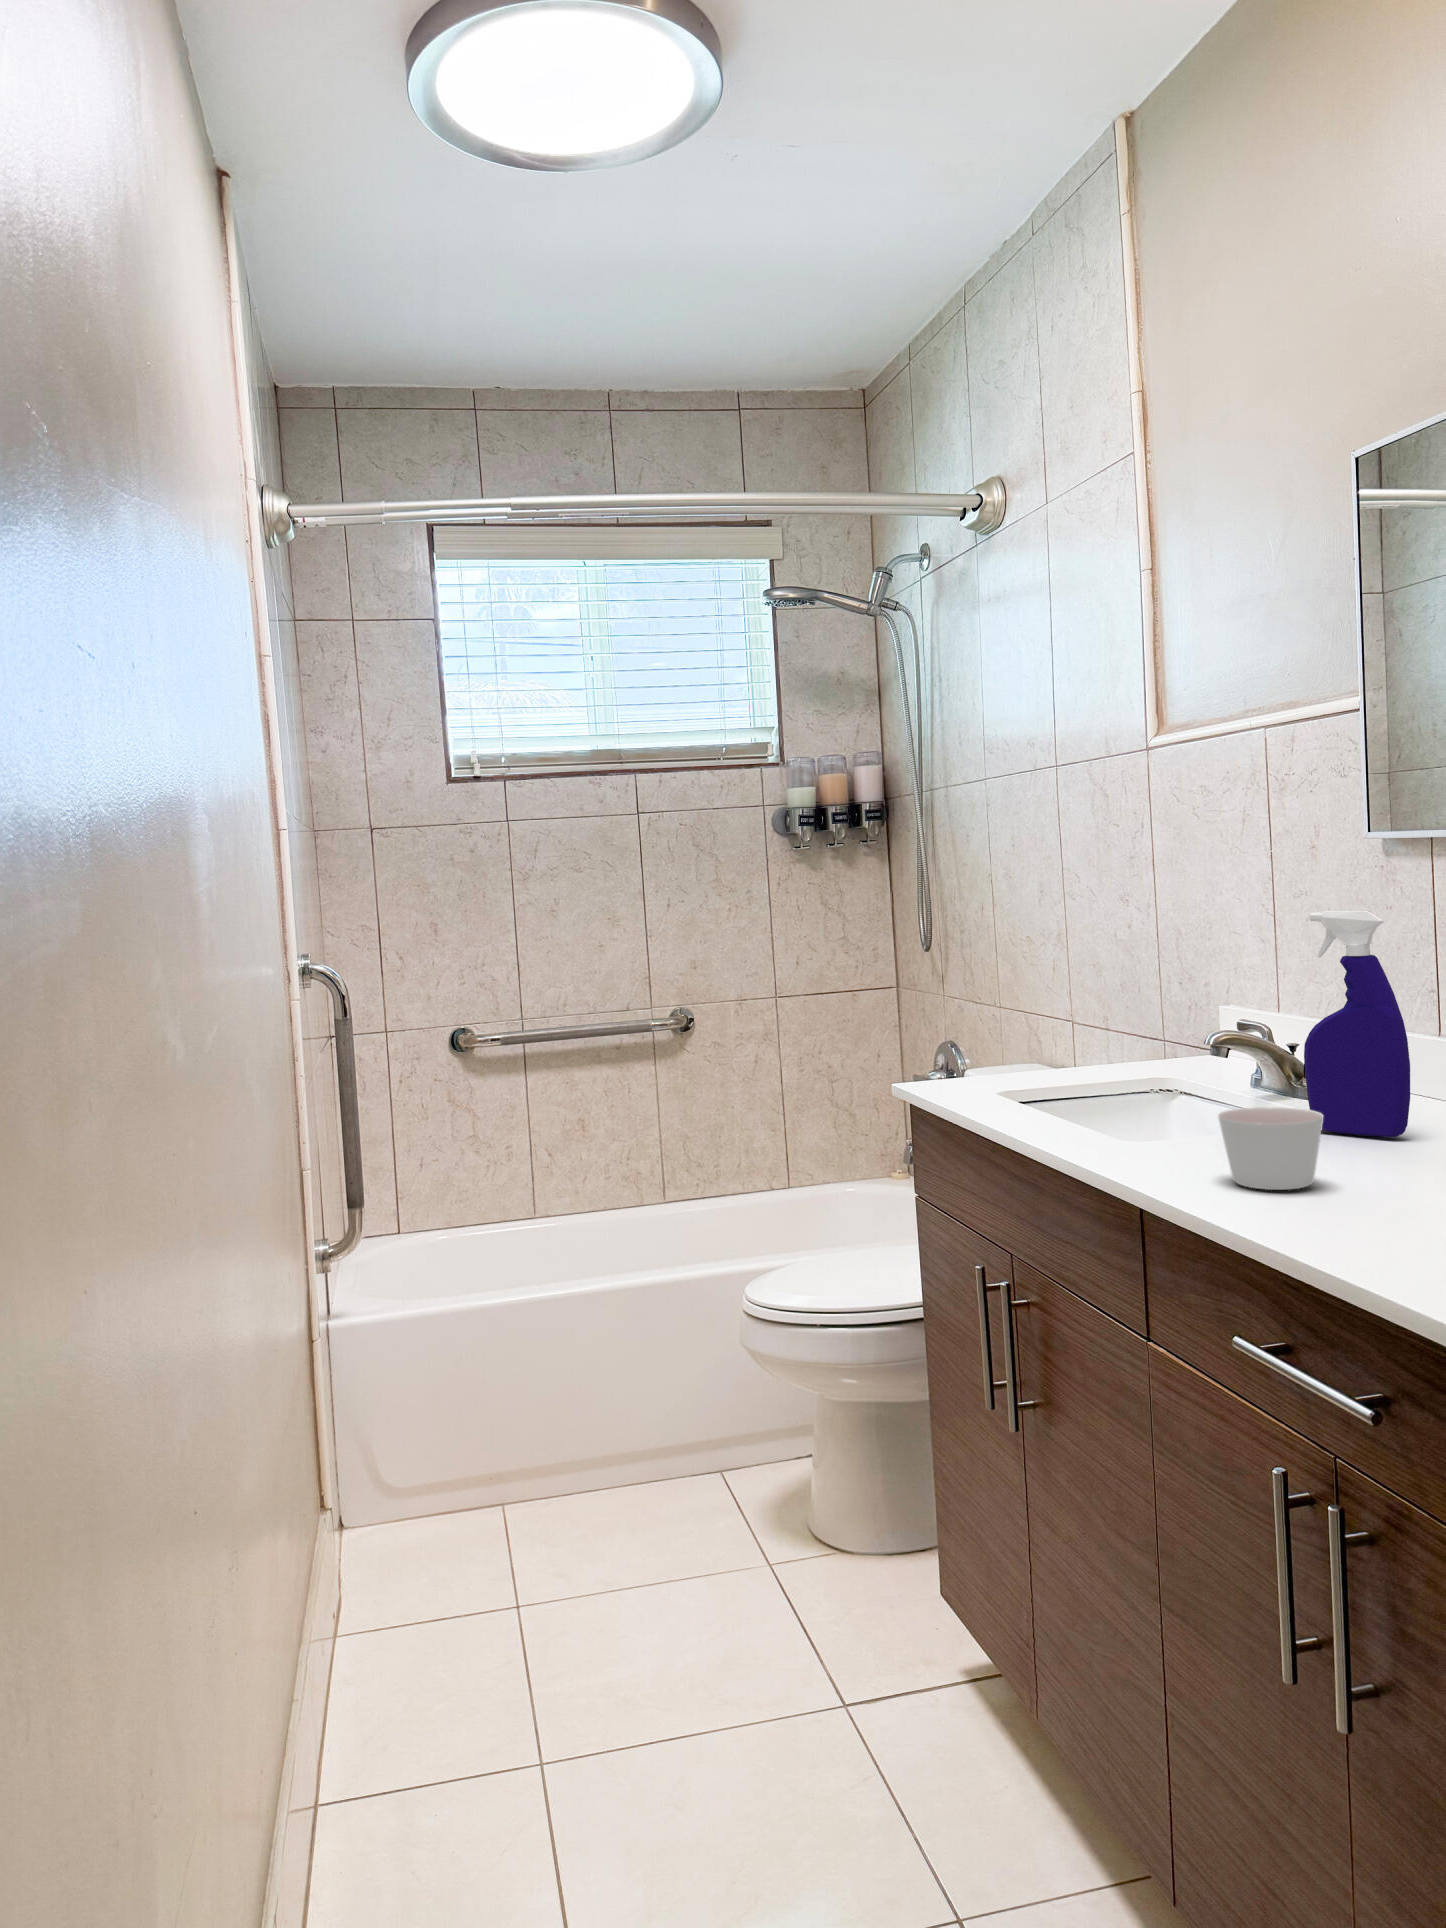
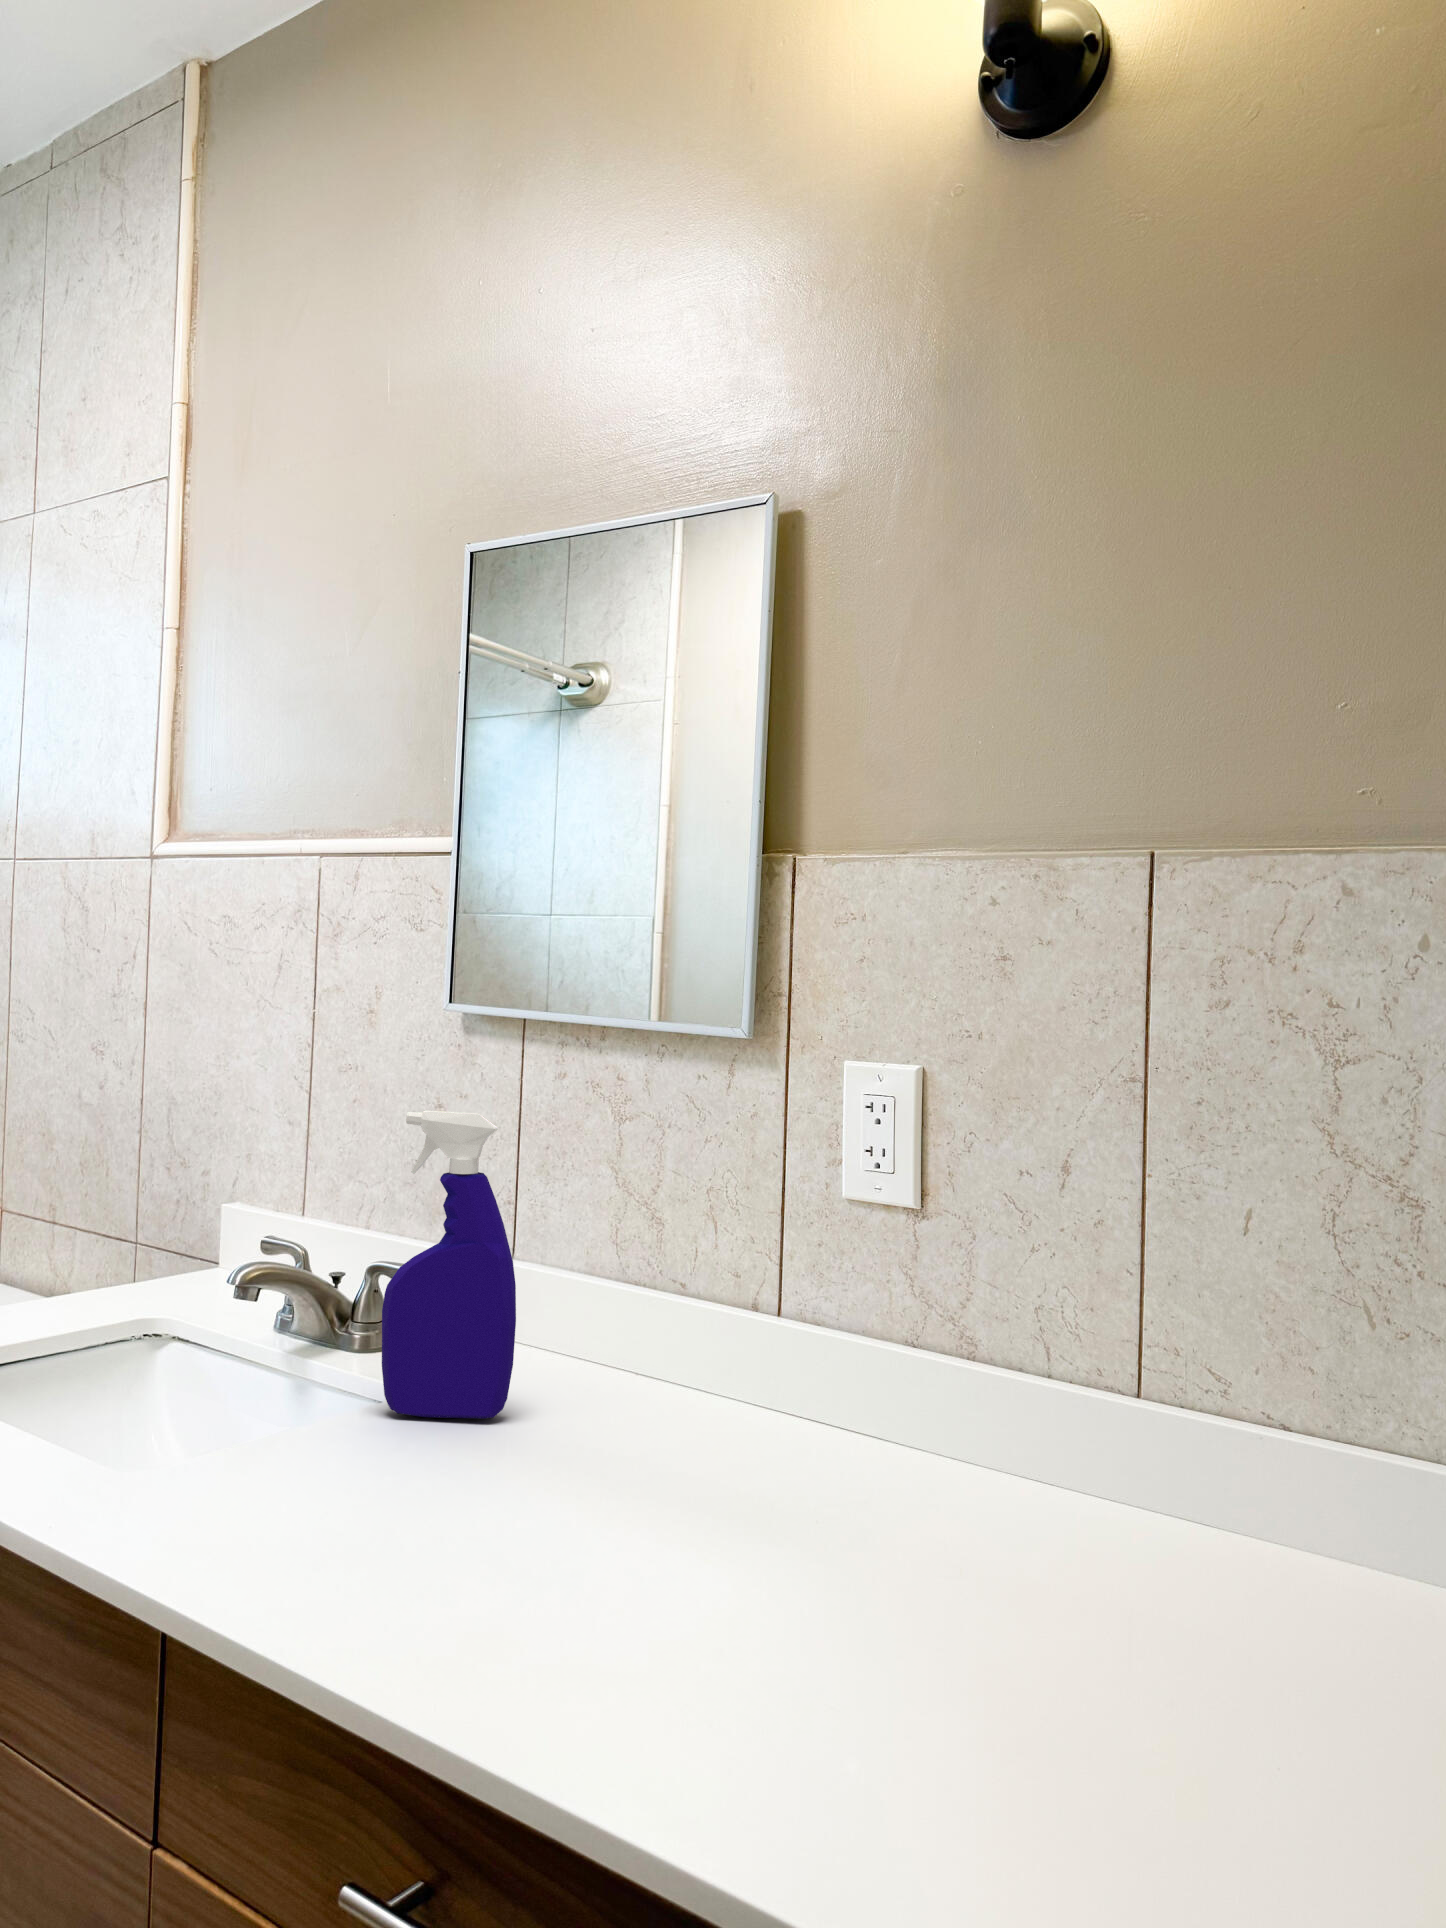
candle: present [1218,1107,1323,1190] -> none [309,1421,462,1569]

